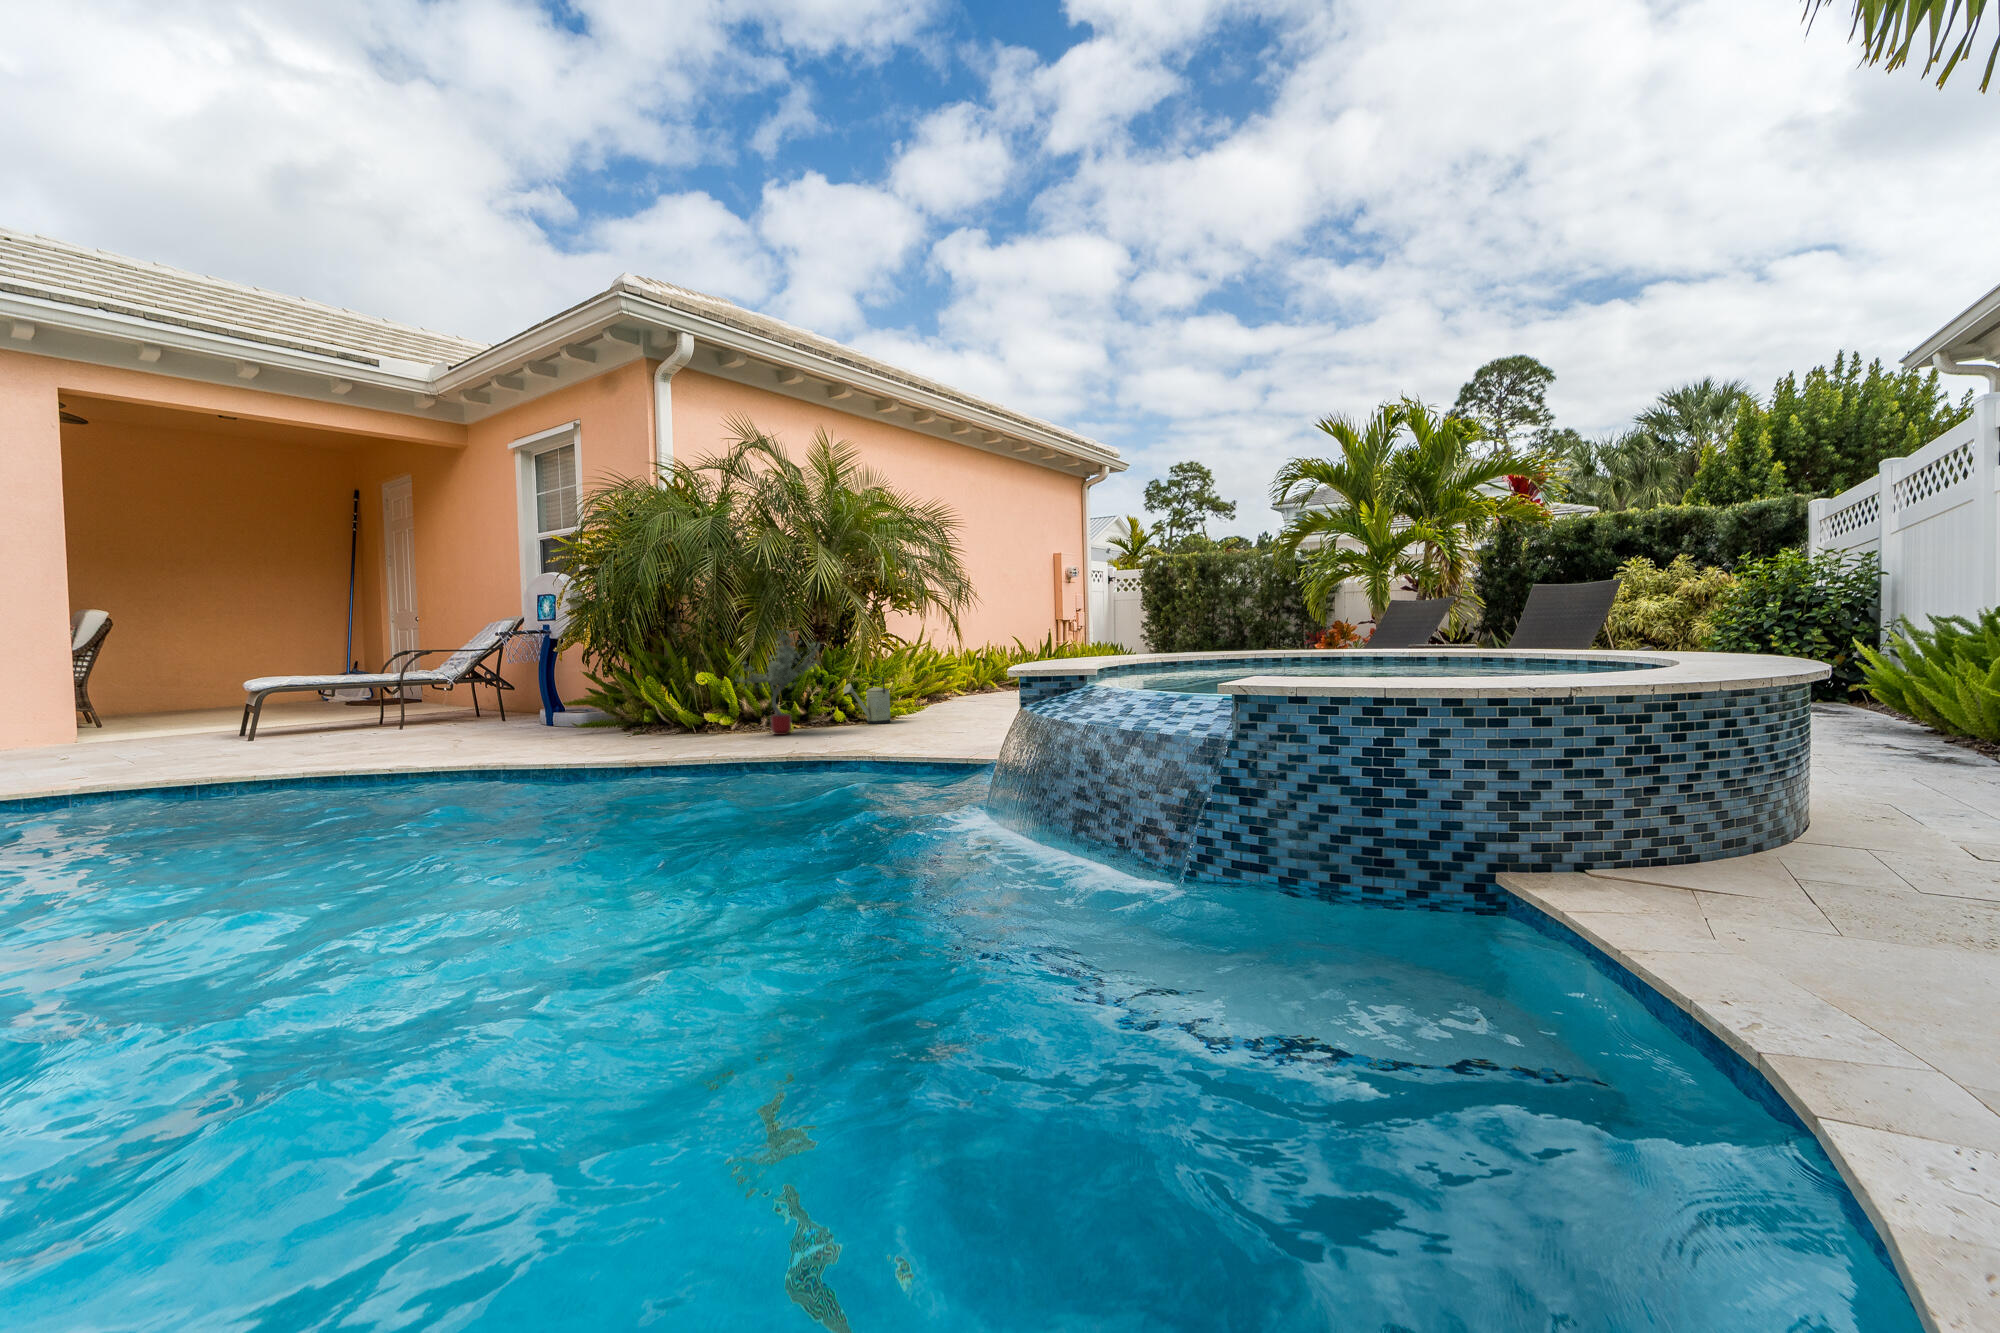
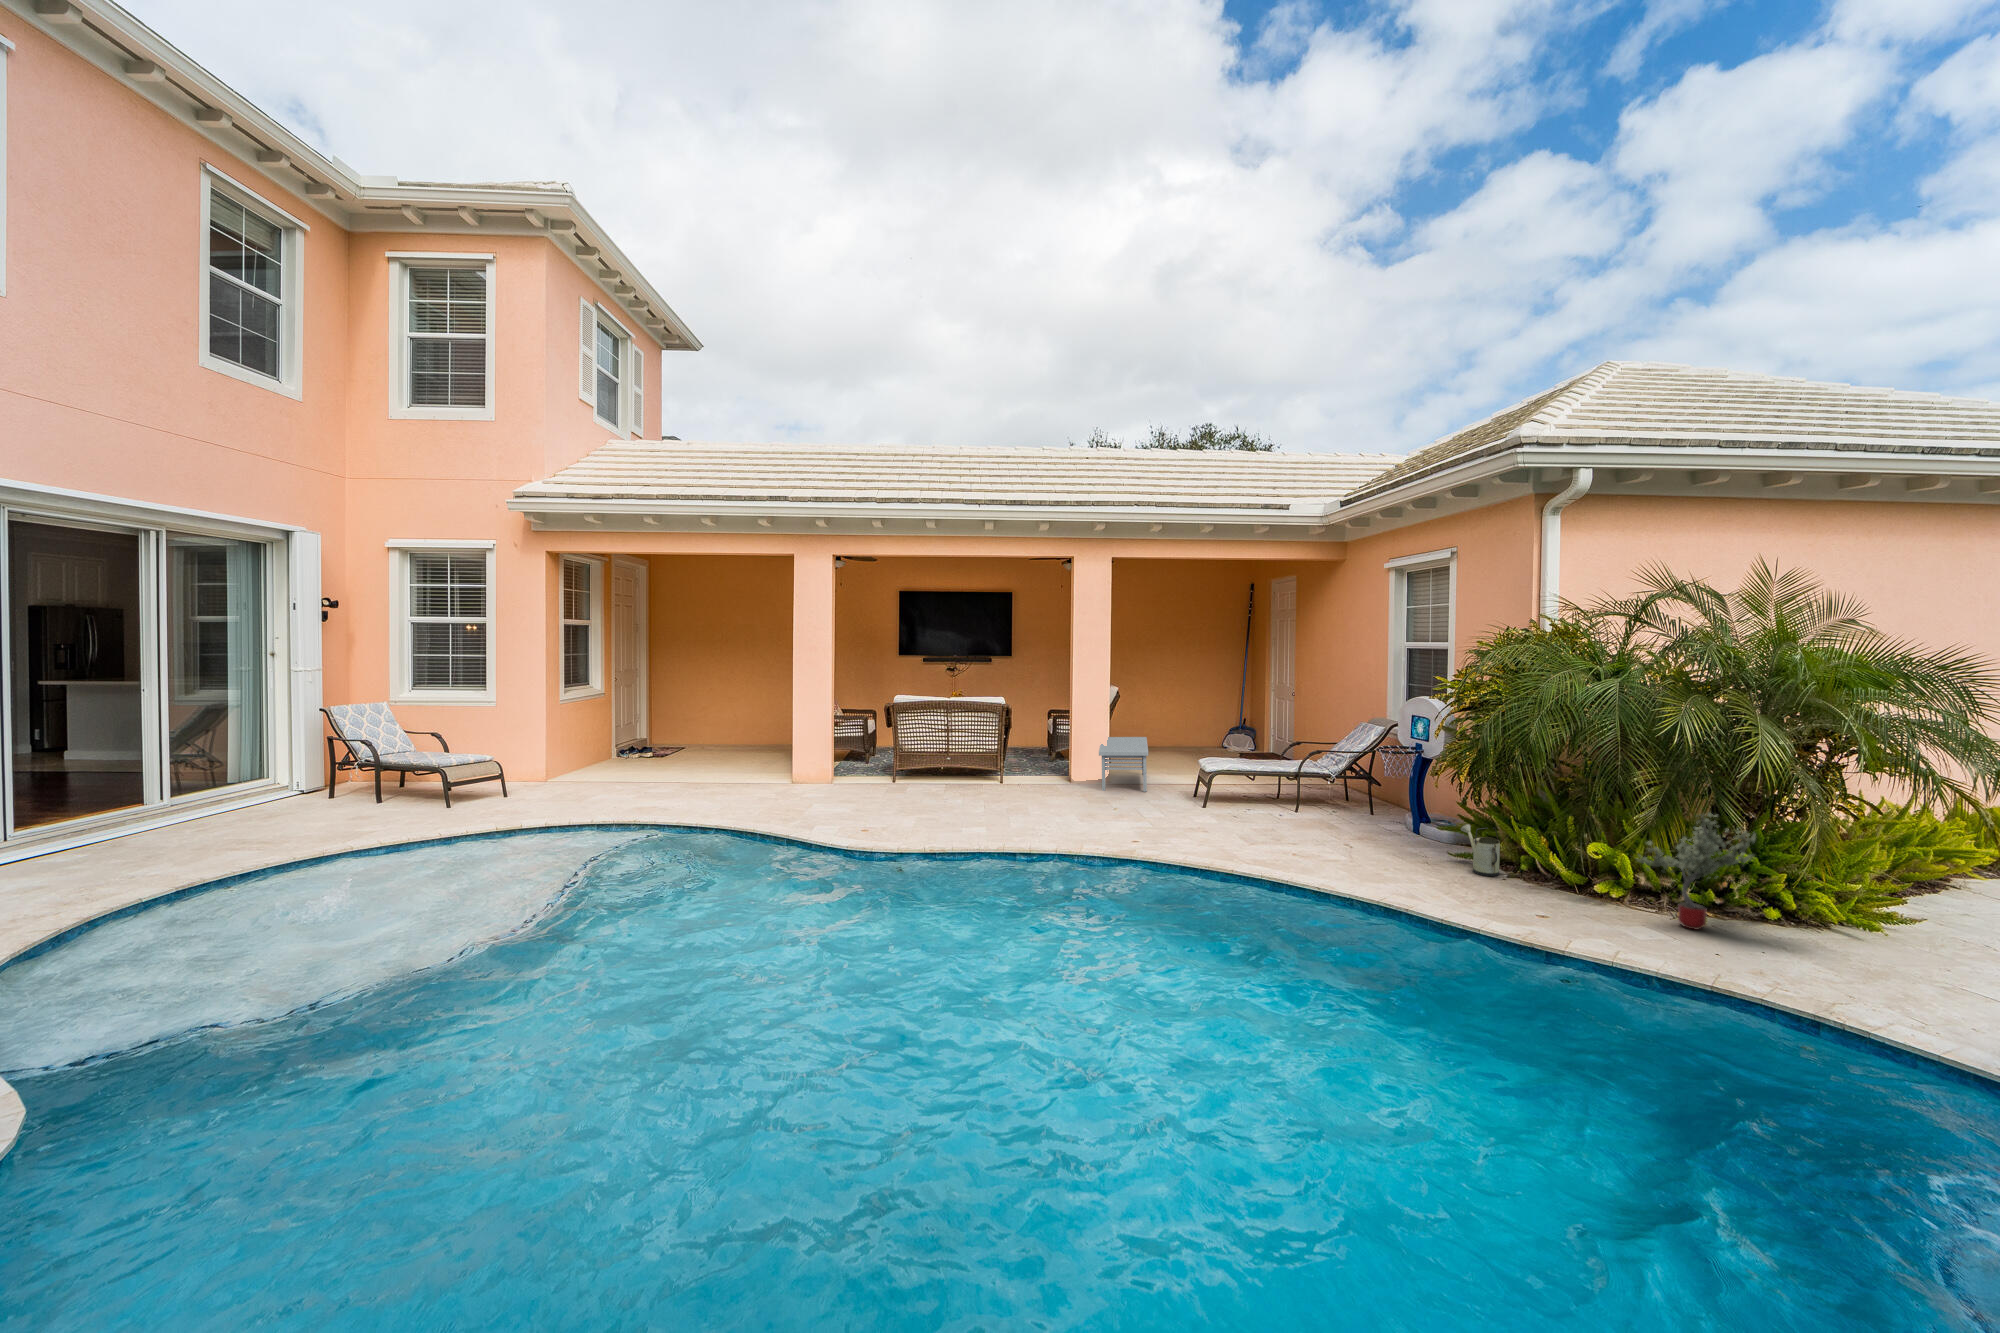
storage bench: none [71,671,179,742] -> present [1099,737,1148,792]
watering can: present [843,677,893,724] -> present [1460,824,1500,876]

